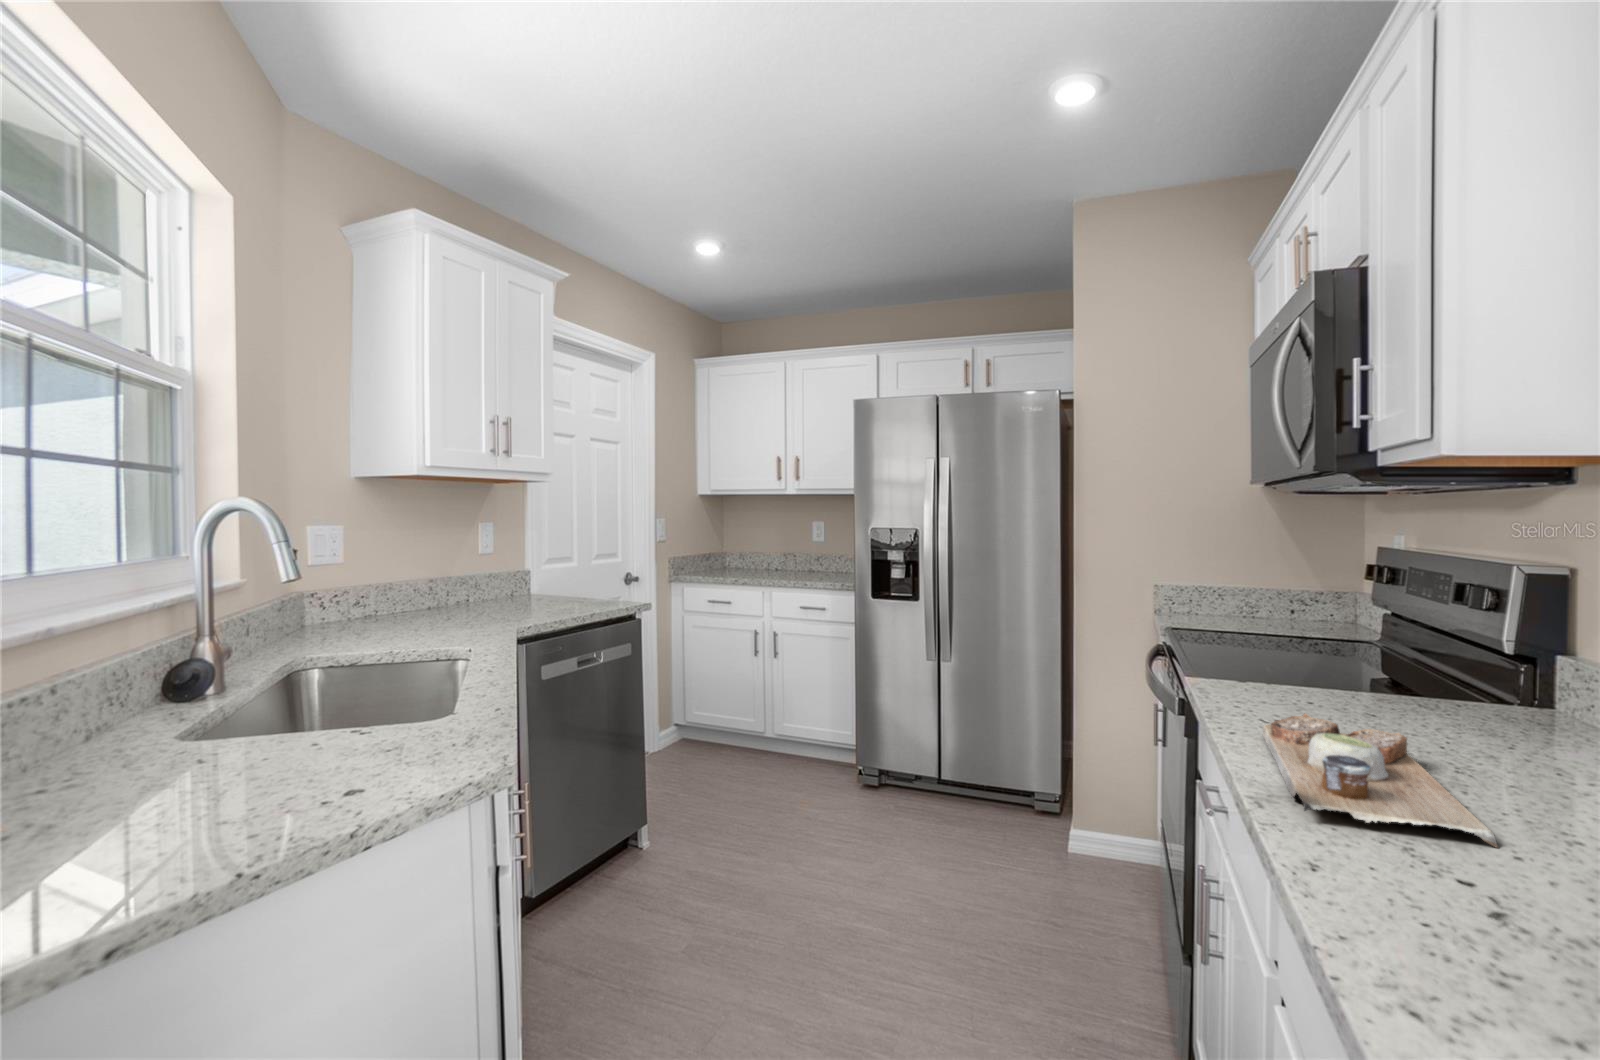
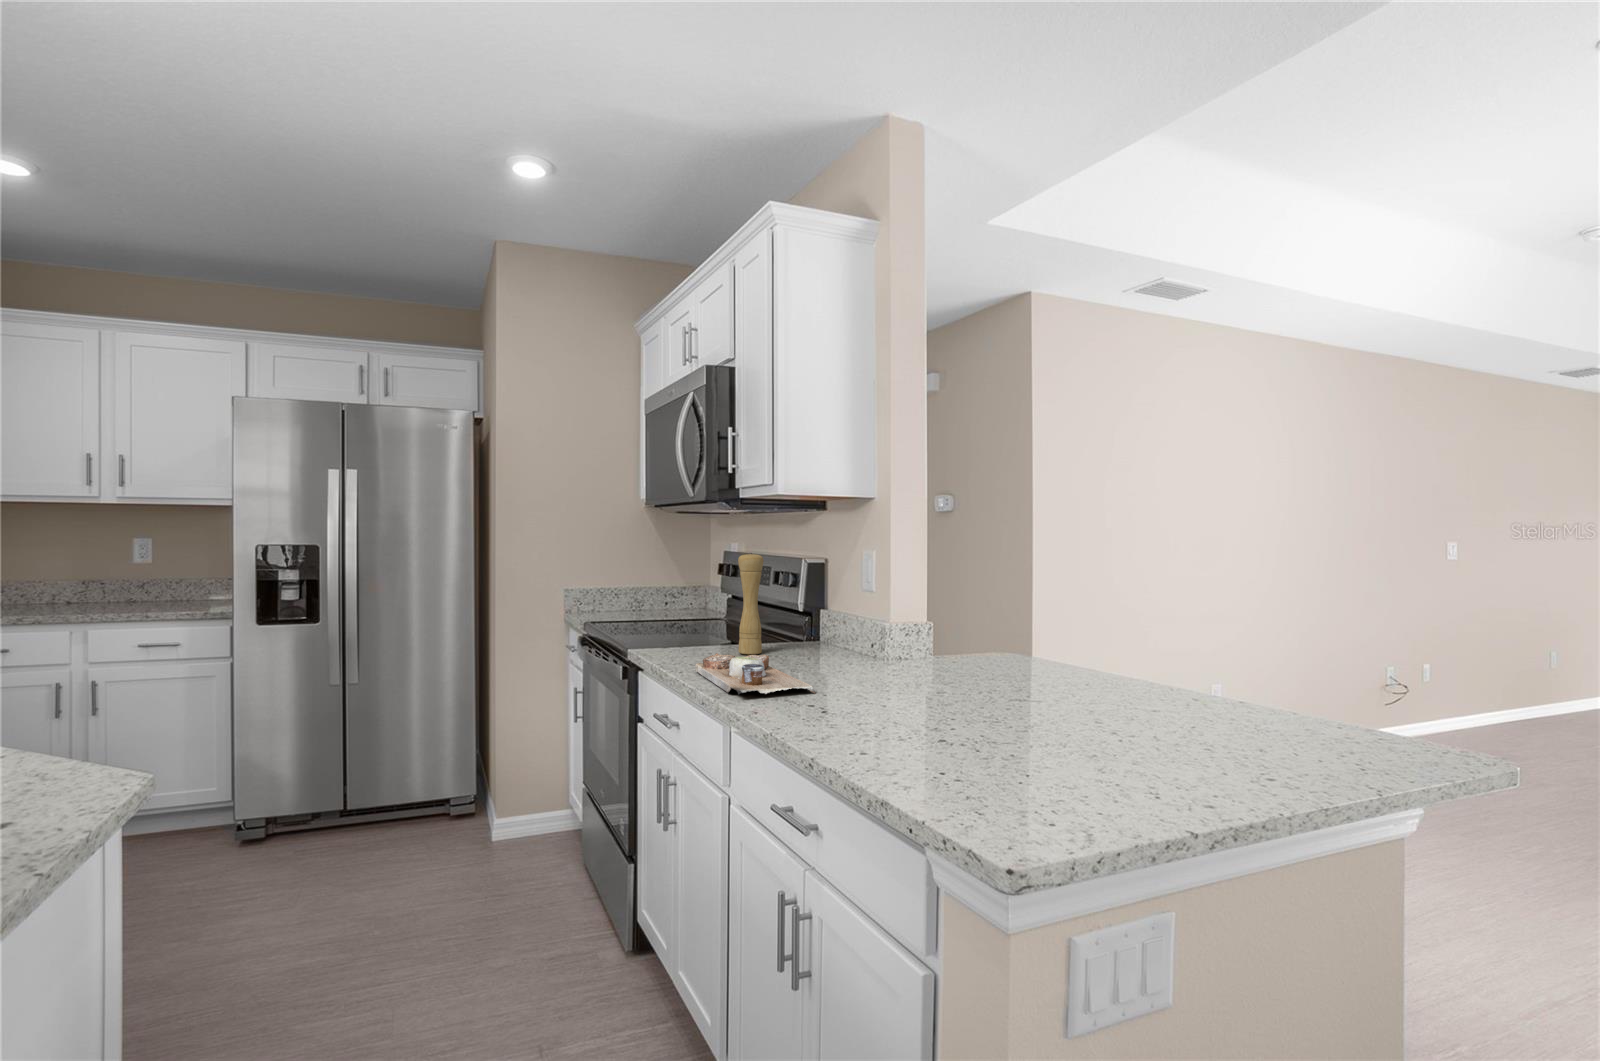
pepper mill: none [1366,554,1418,720] -> present [738,553,763,654]

